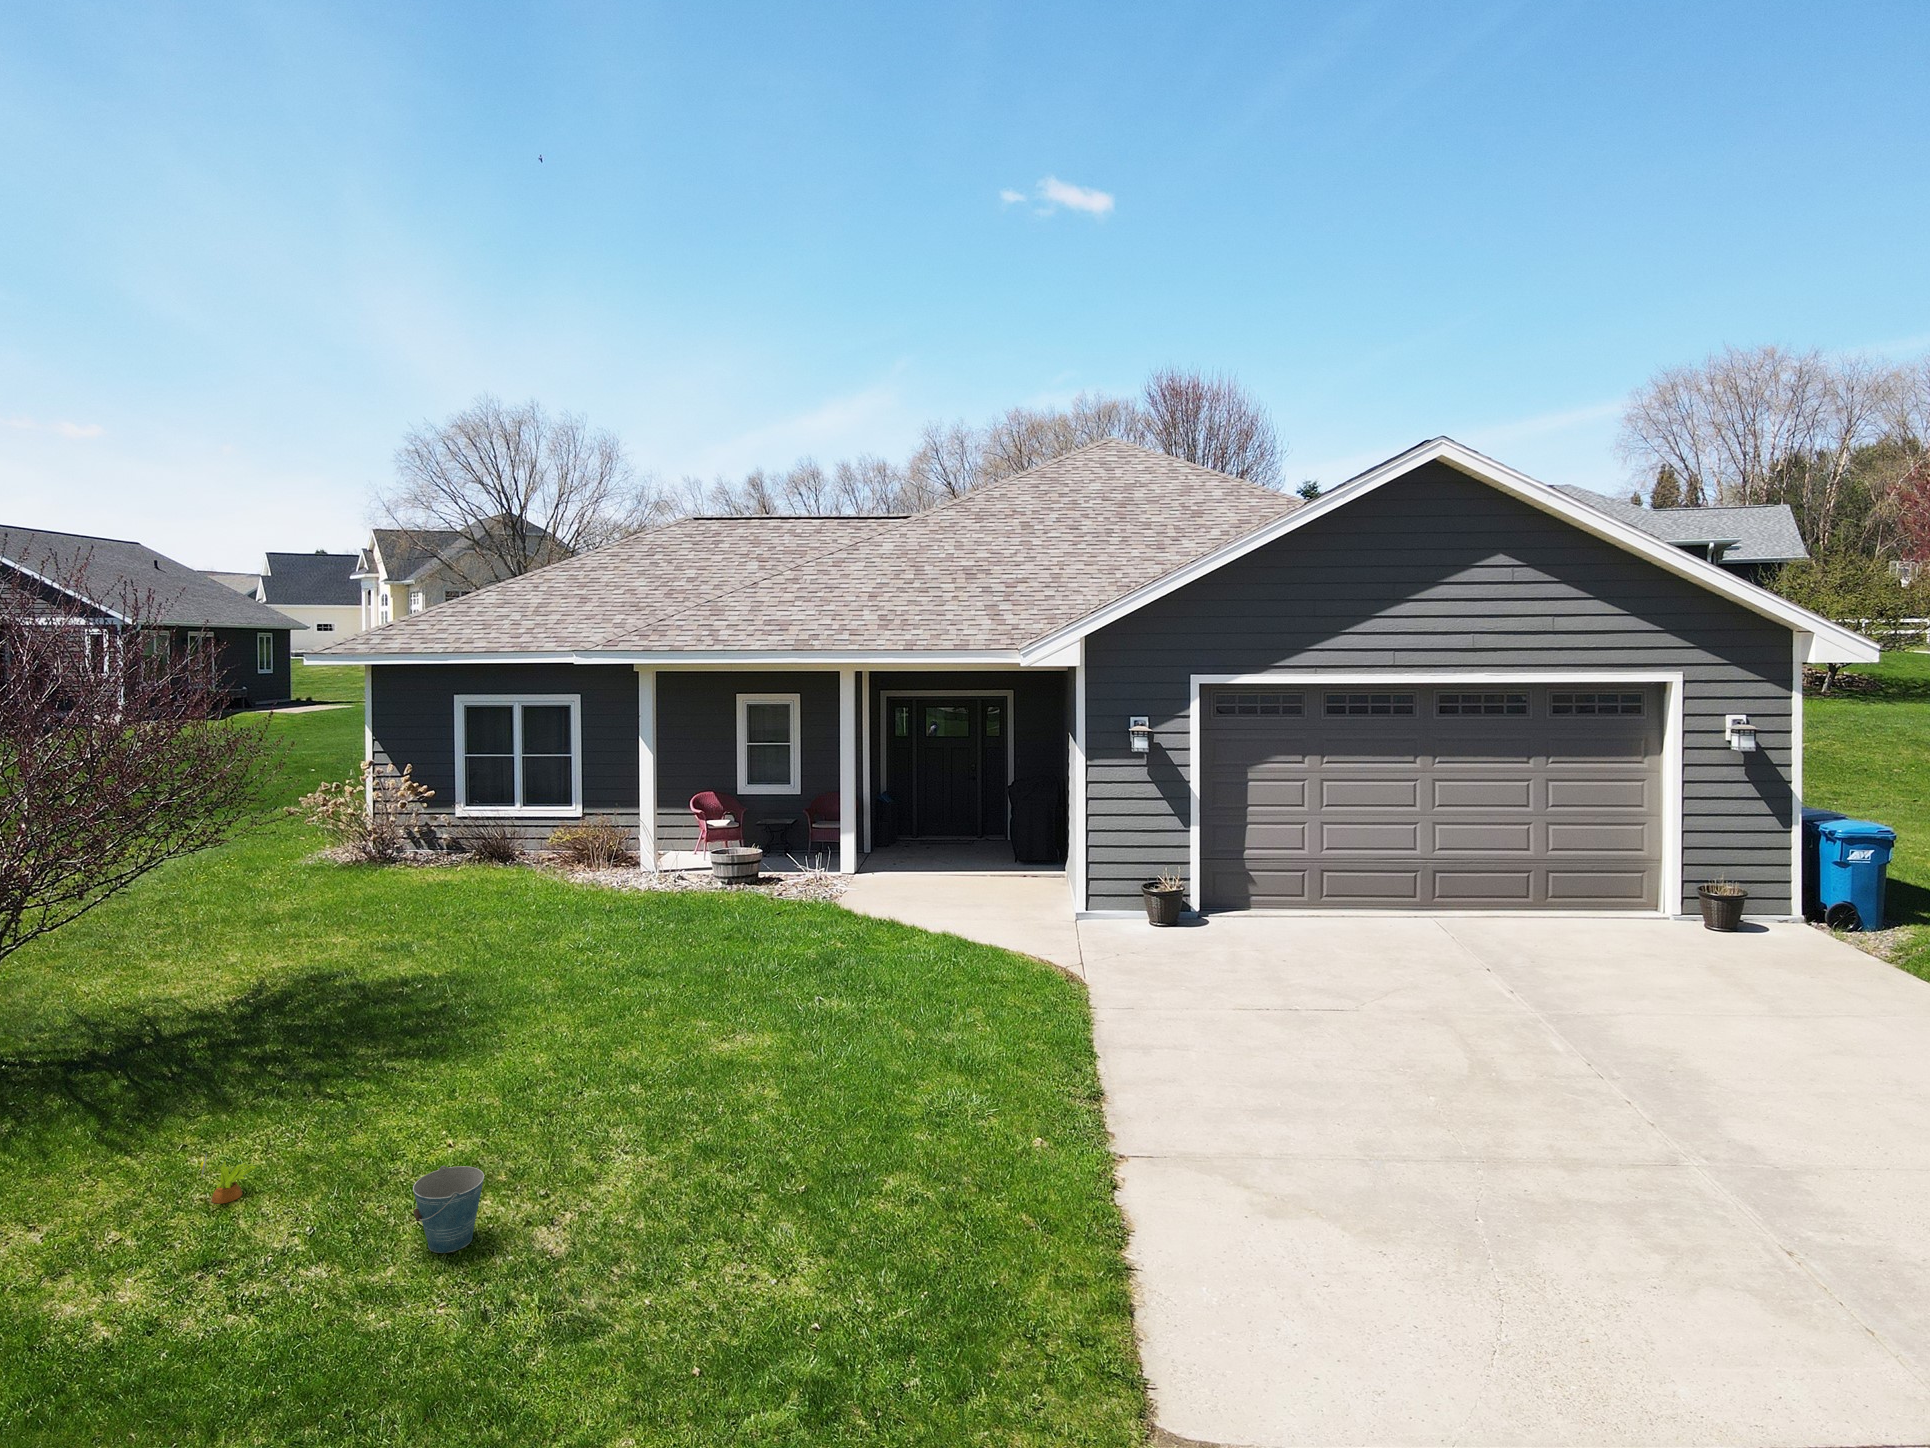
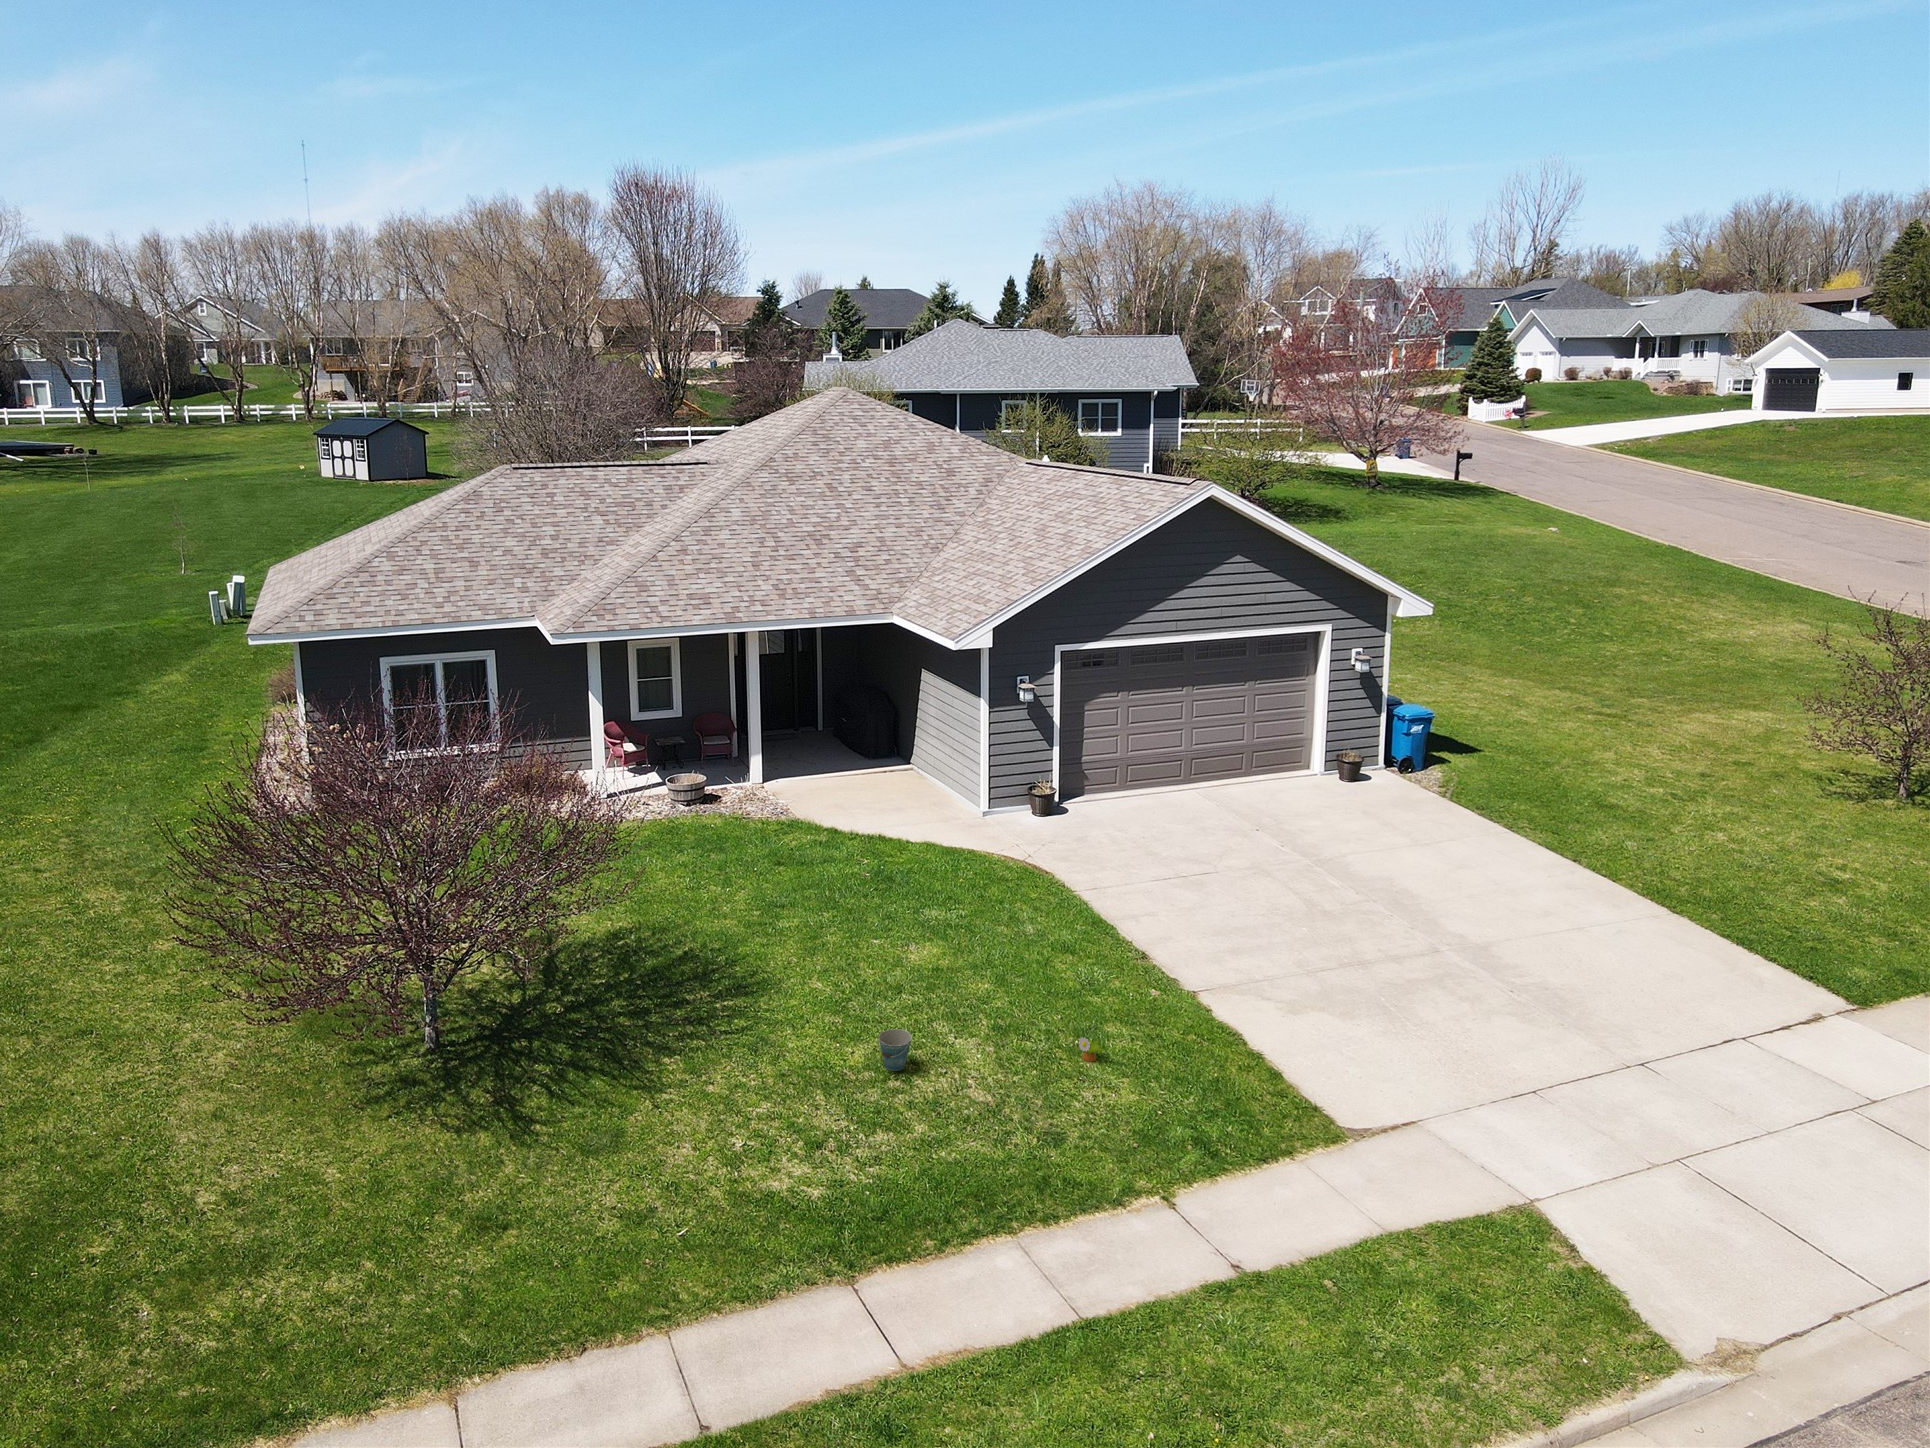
decorative plant: present [200,1154,256,1204] -> present [1078,1037,1104,1062]

